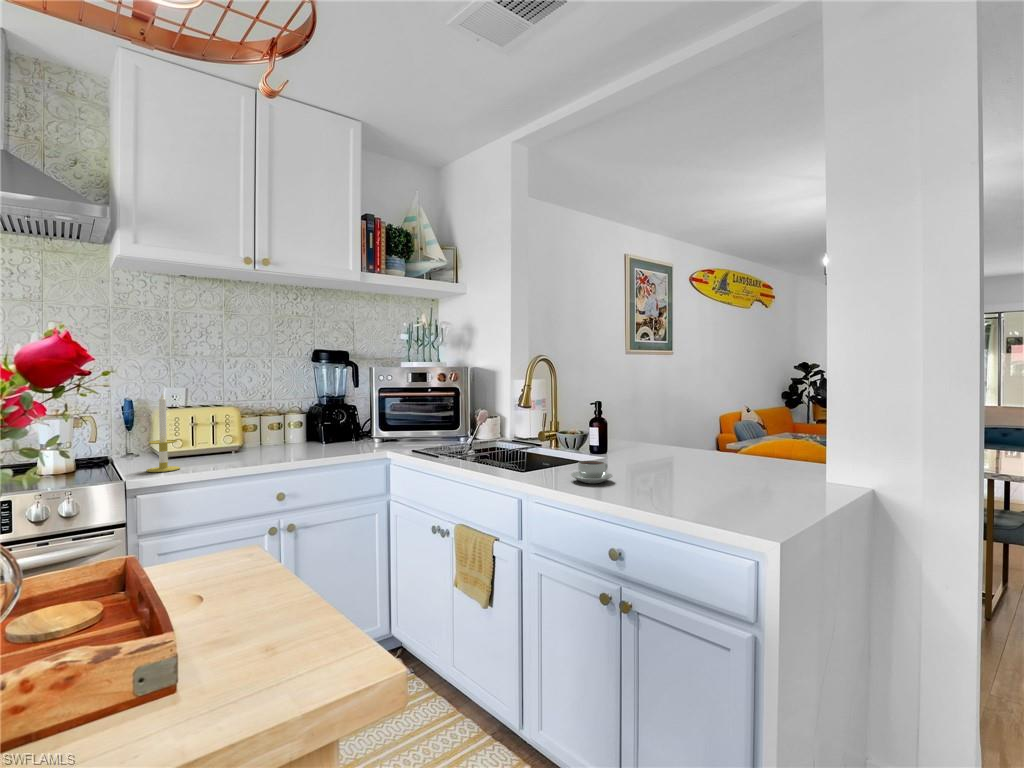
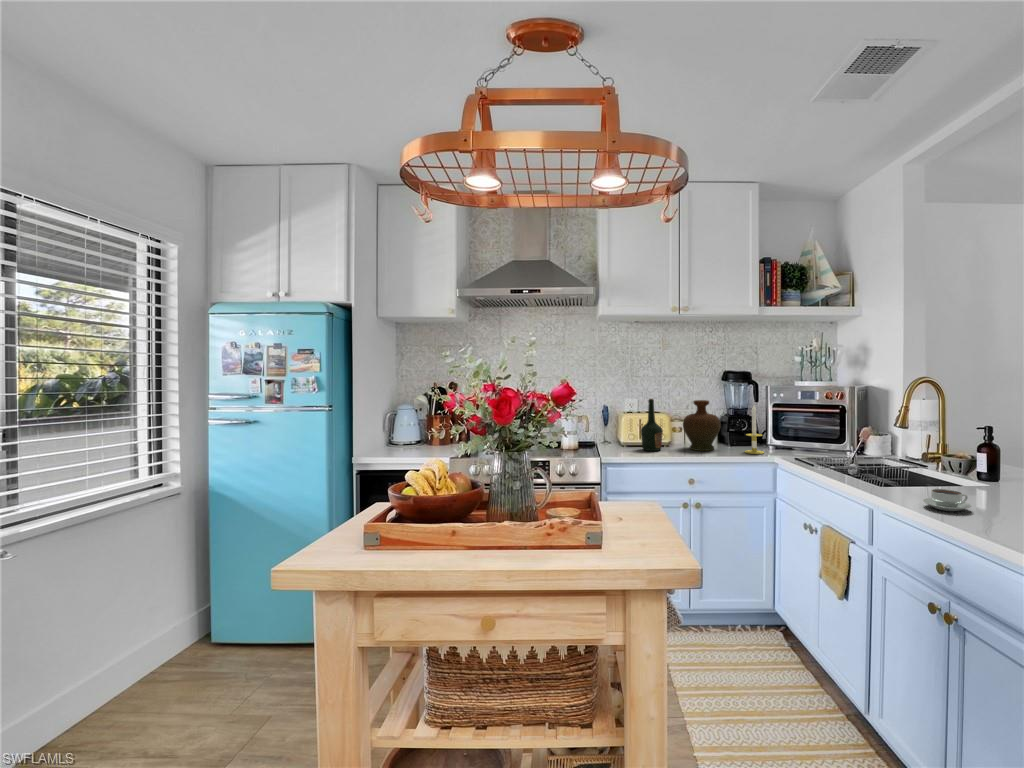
bottle: none [199,381,235,460] -> present [641,399,663,451]
decorative vase: none [265,385,318,454] -> present [683,400,721,451]
candle: present [146,393,180,472] -> present [745,405,764,454]

